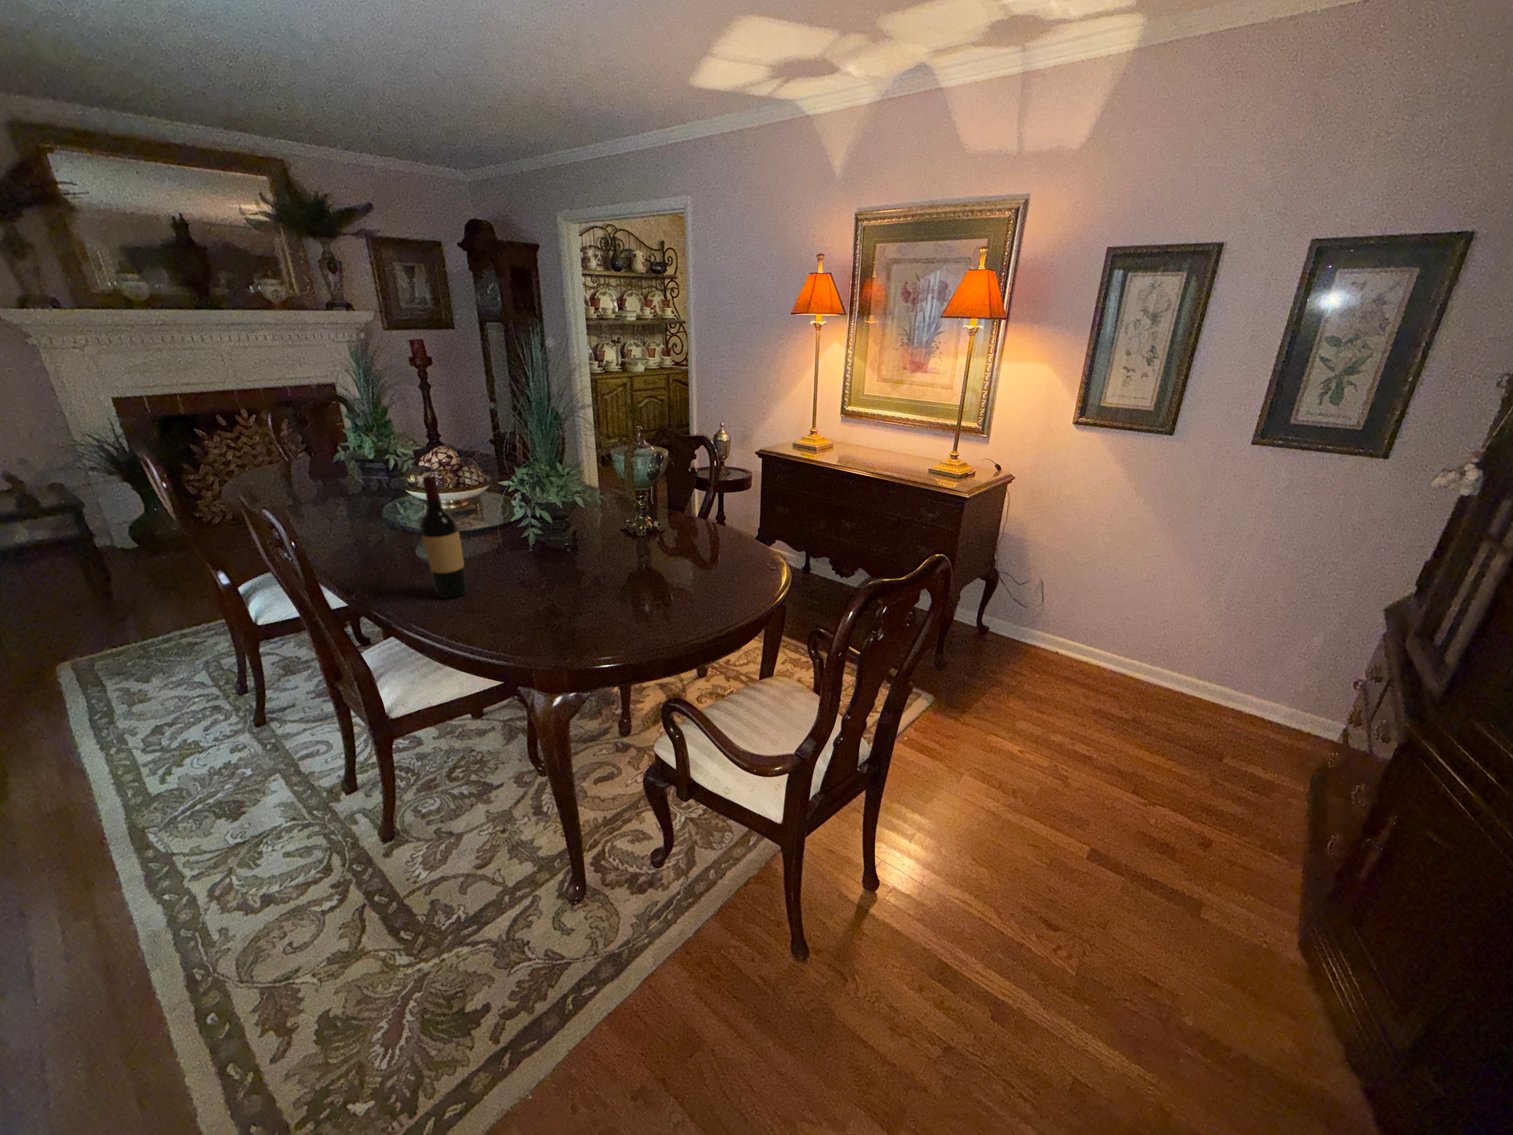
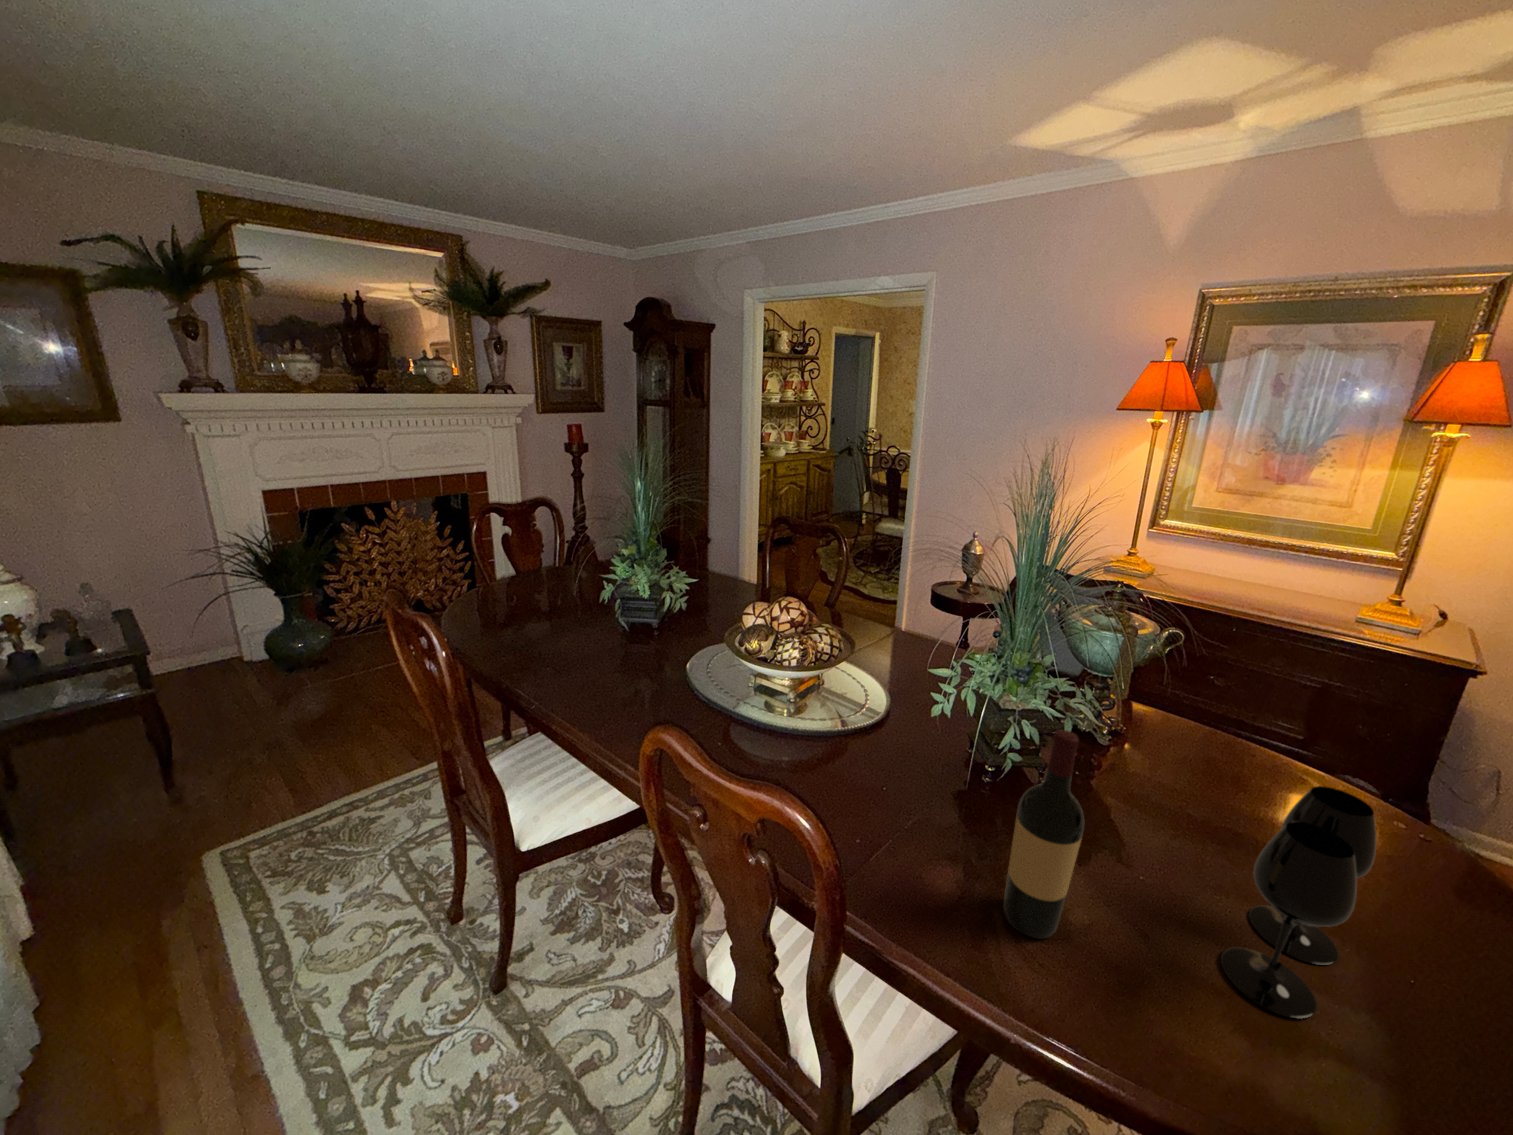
wine glass: none [521,508,614,616] -> present [1221,786,1376,1019]

